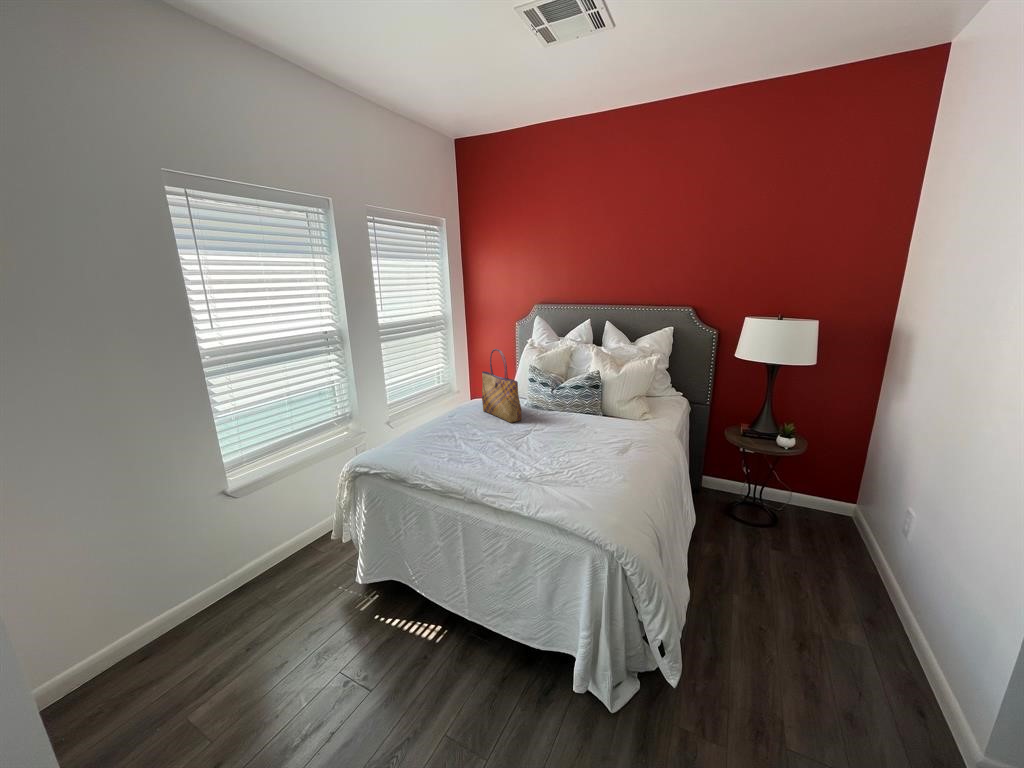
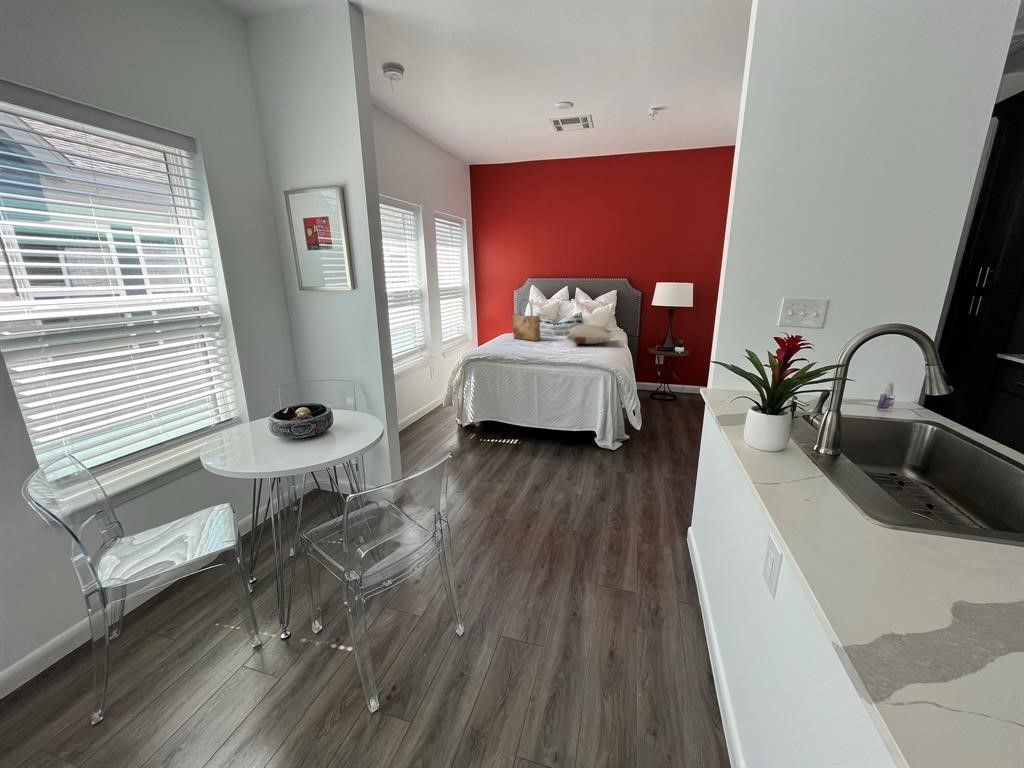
pillow: none [552,400,647,442] -> present [567,325,612,344]

